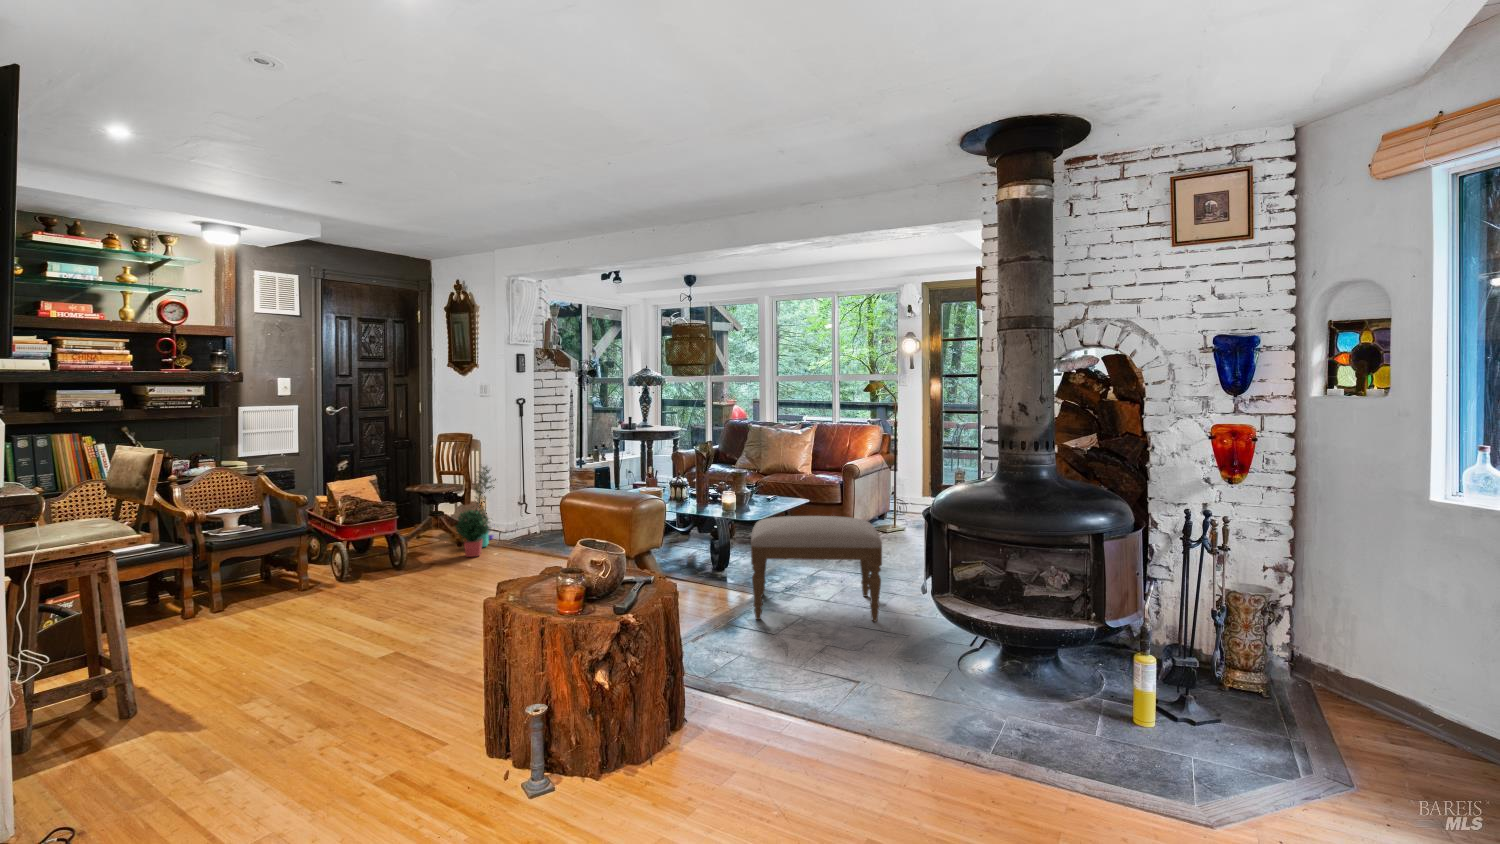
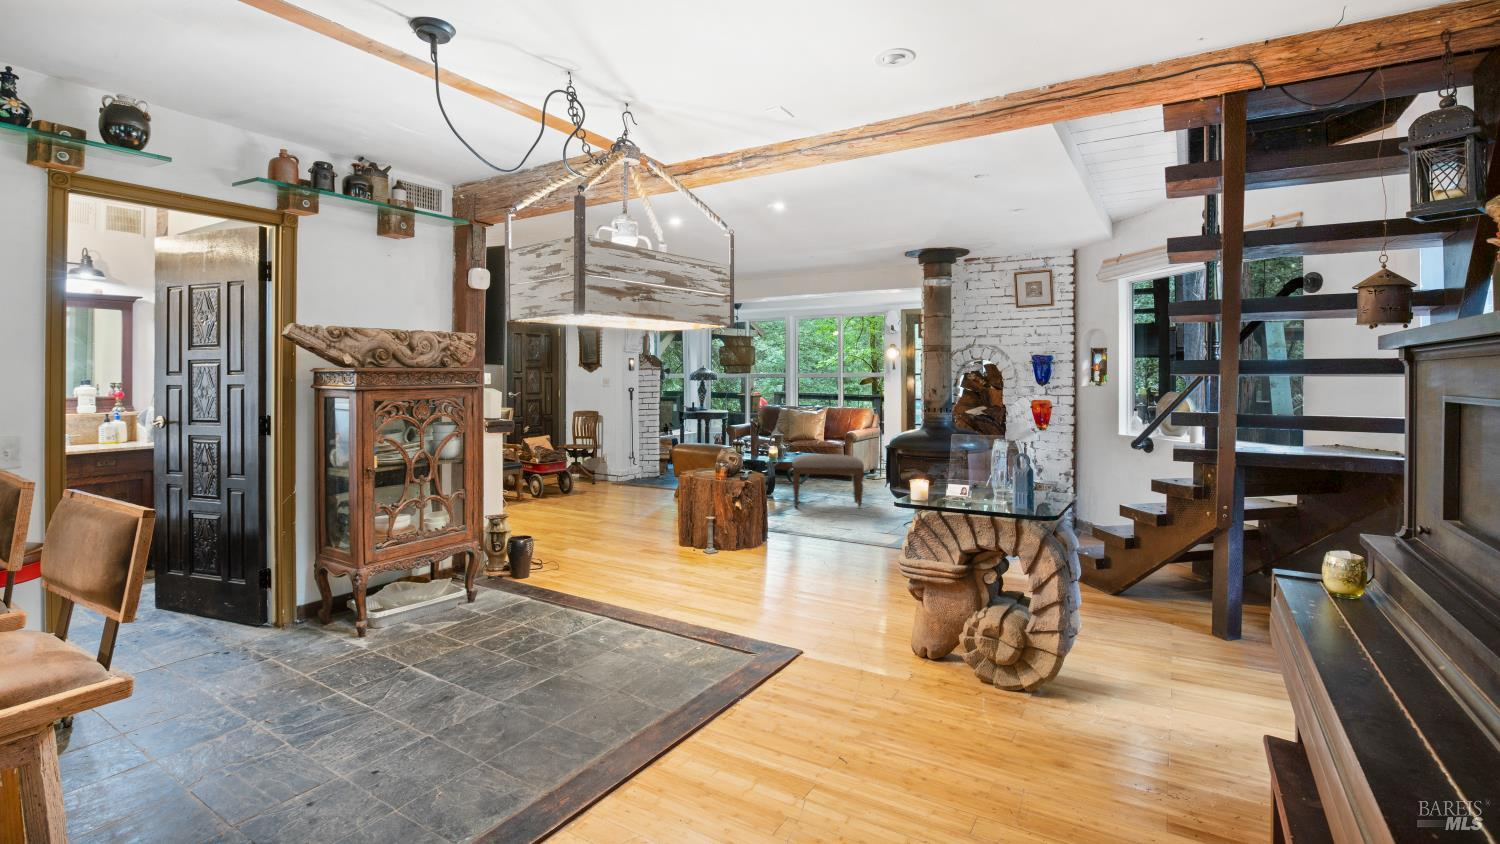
potted plant: present [456,466,496,557] -> none [600,432,622,487]

